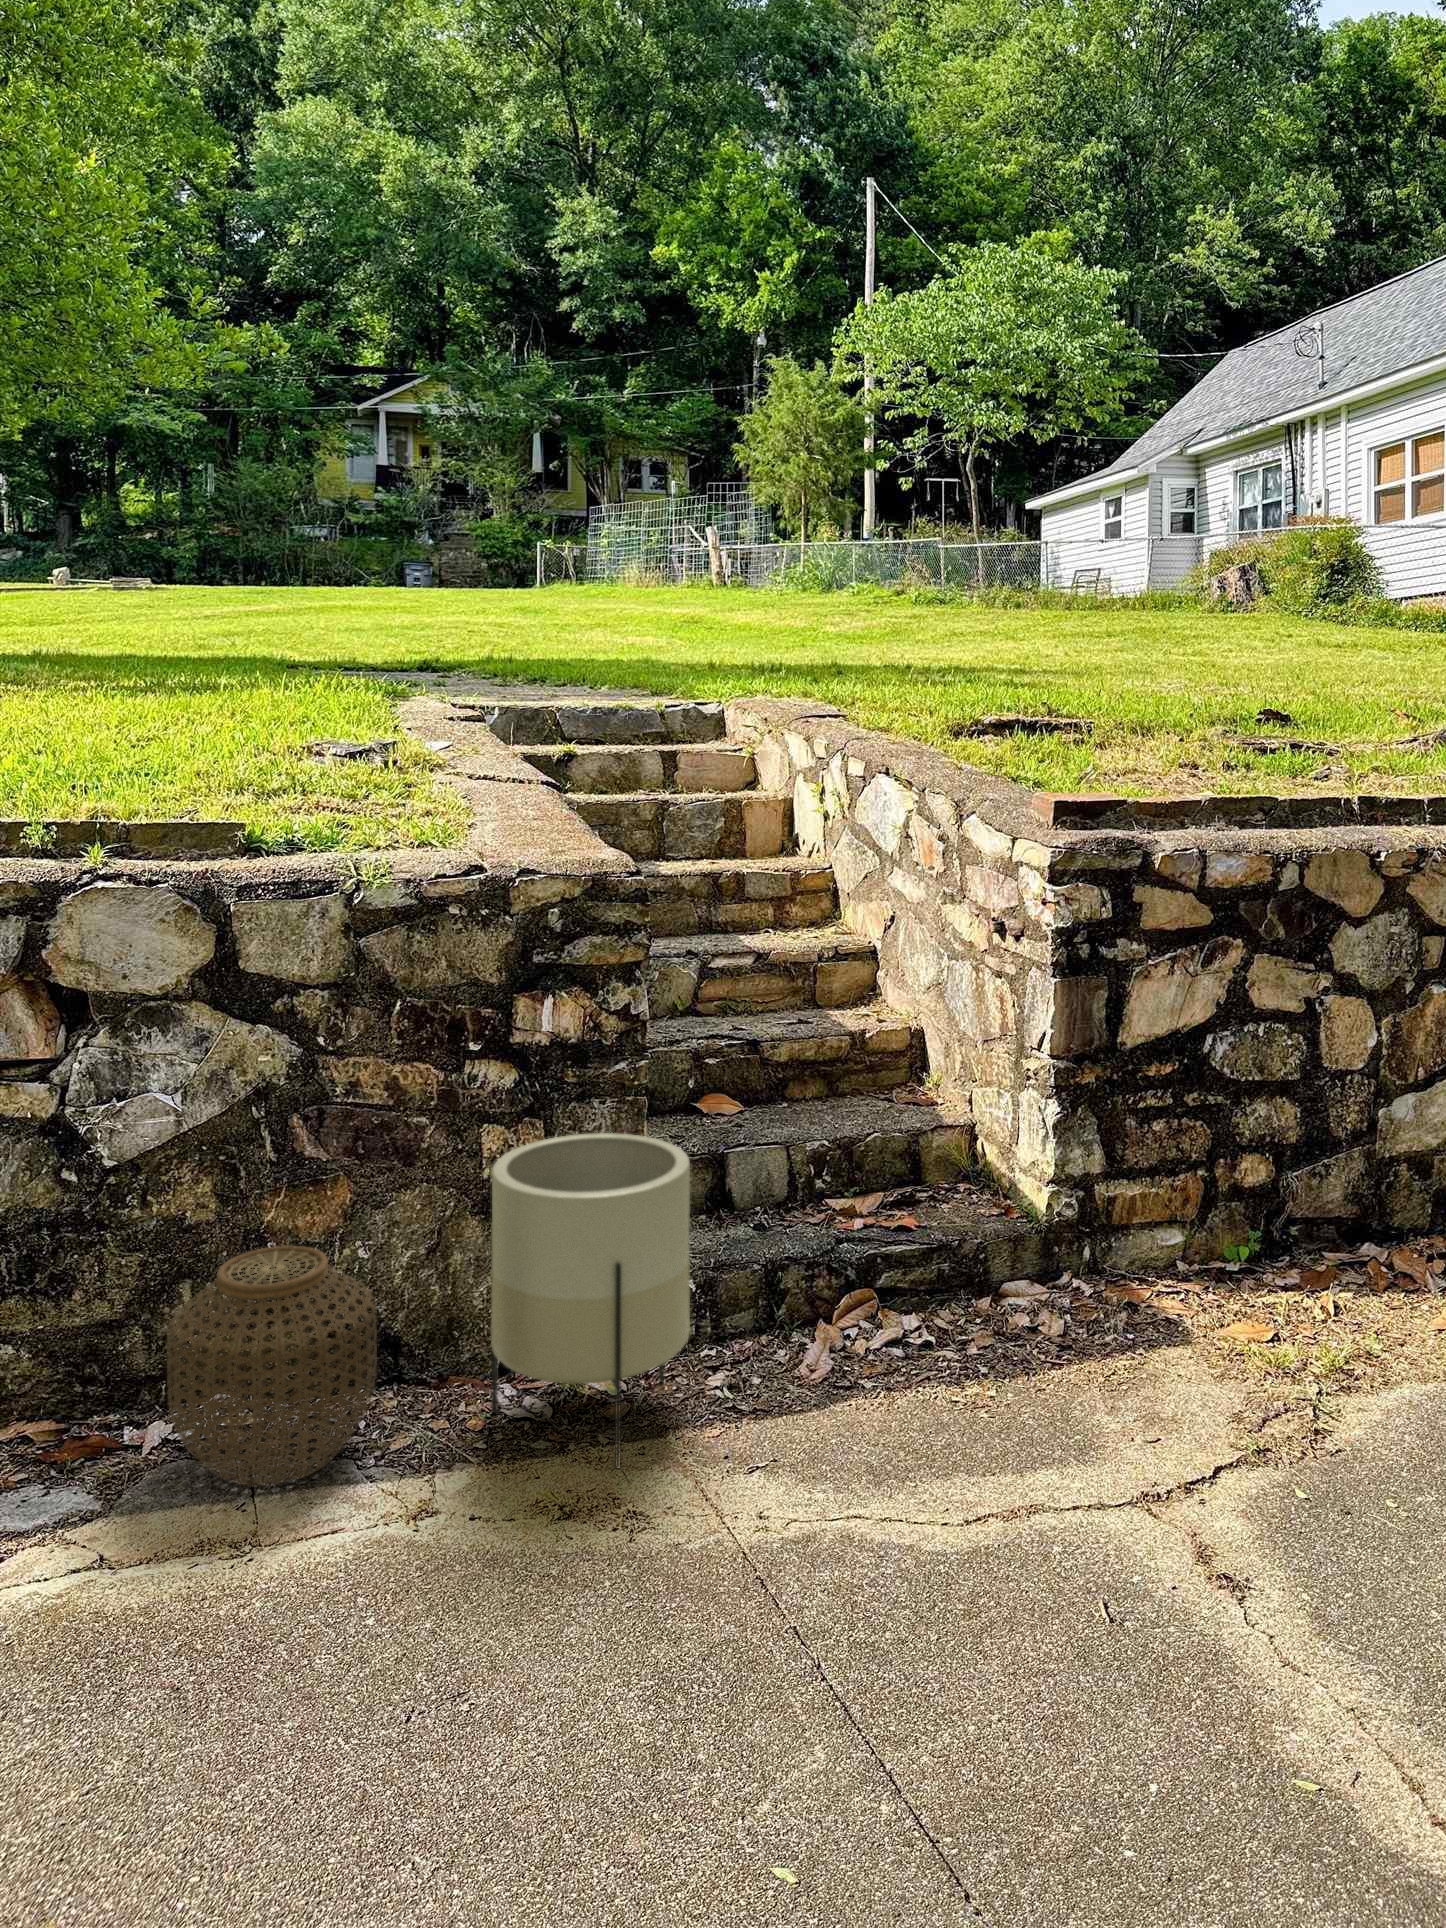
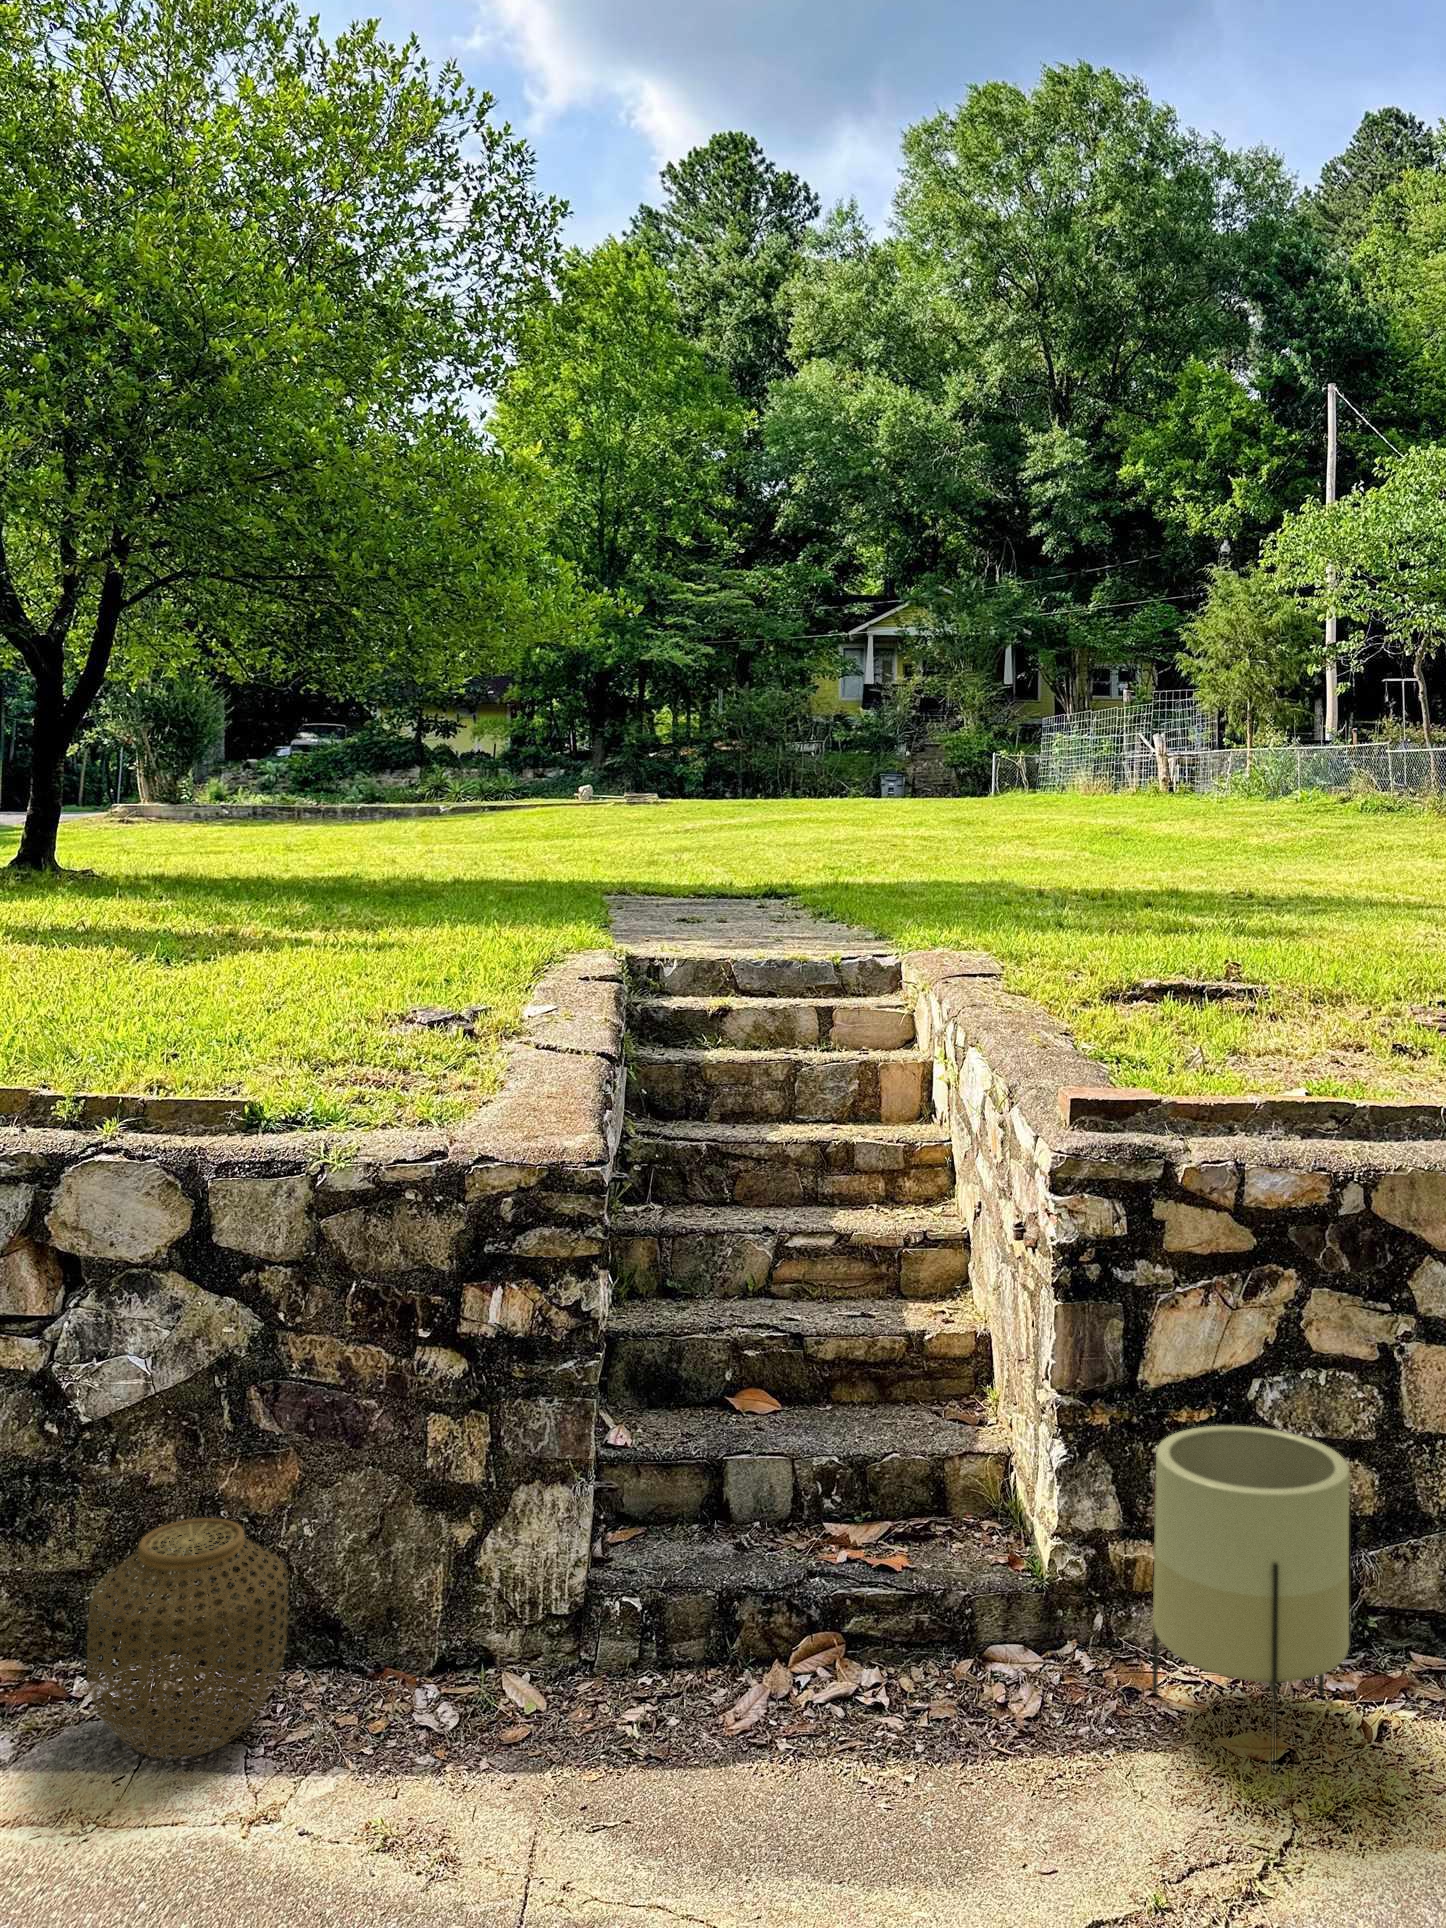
planter: present [491,1133,690,1468] -> present [1152,1426,1350,1774]

